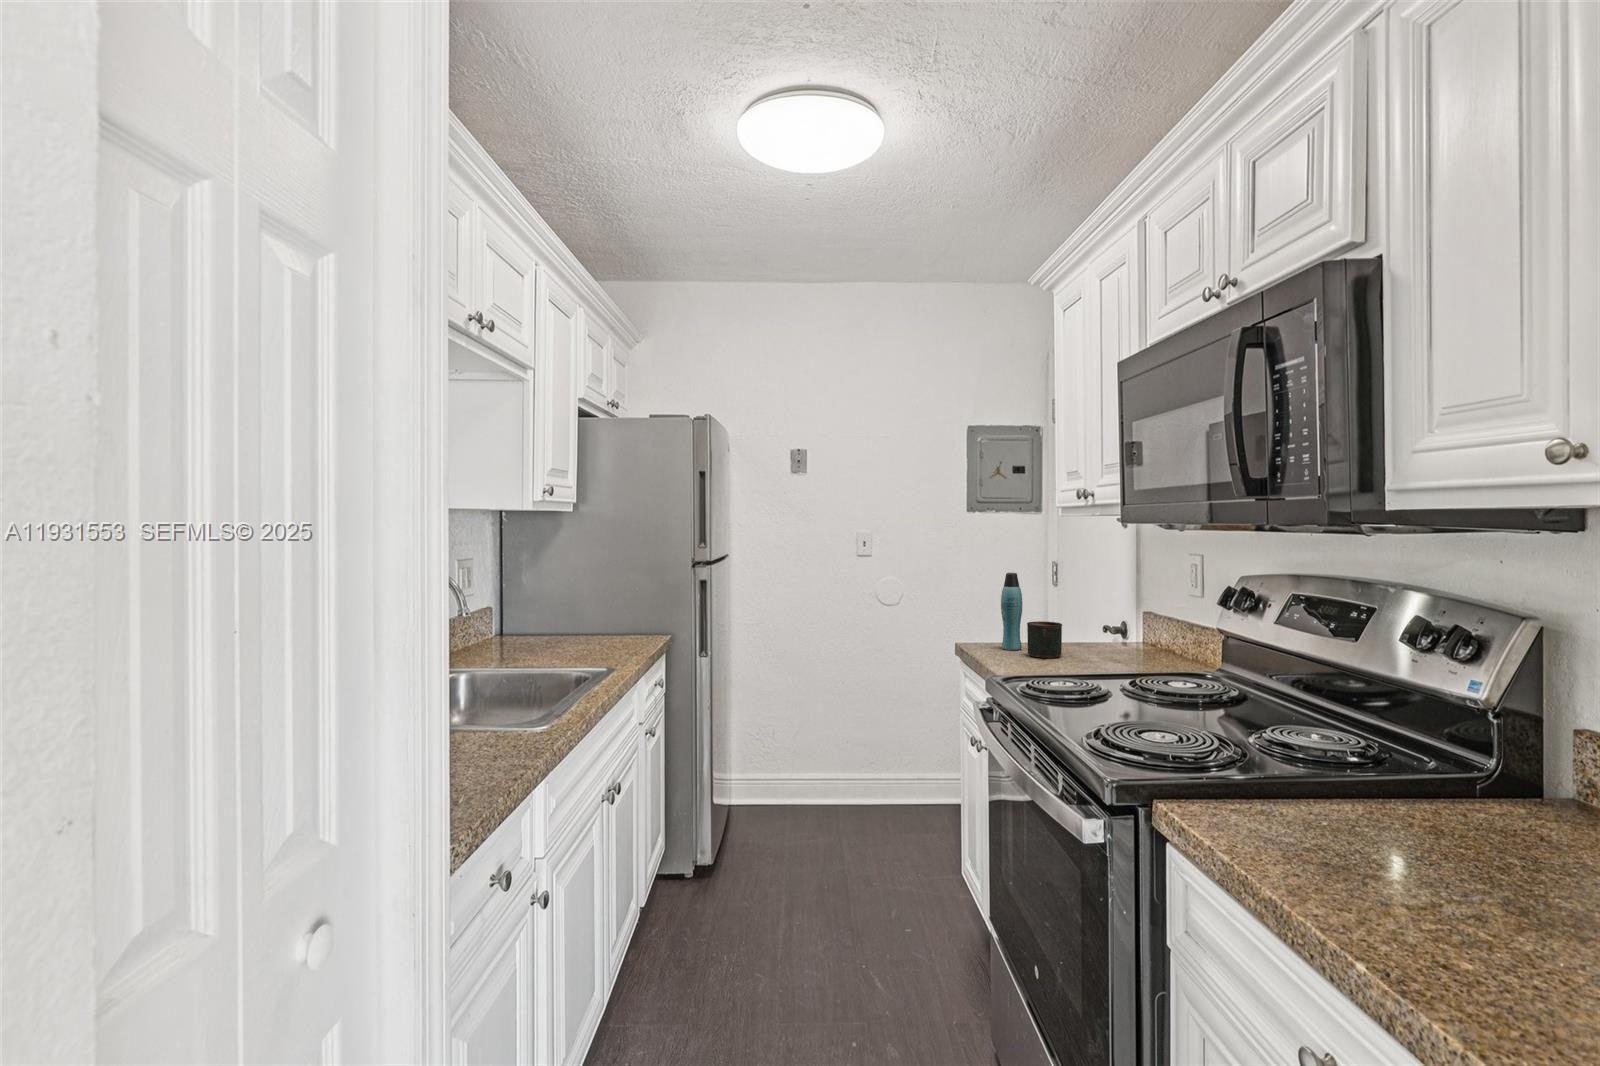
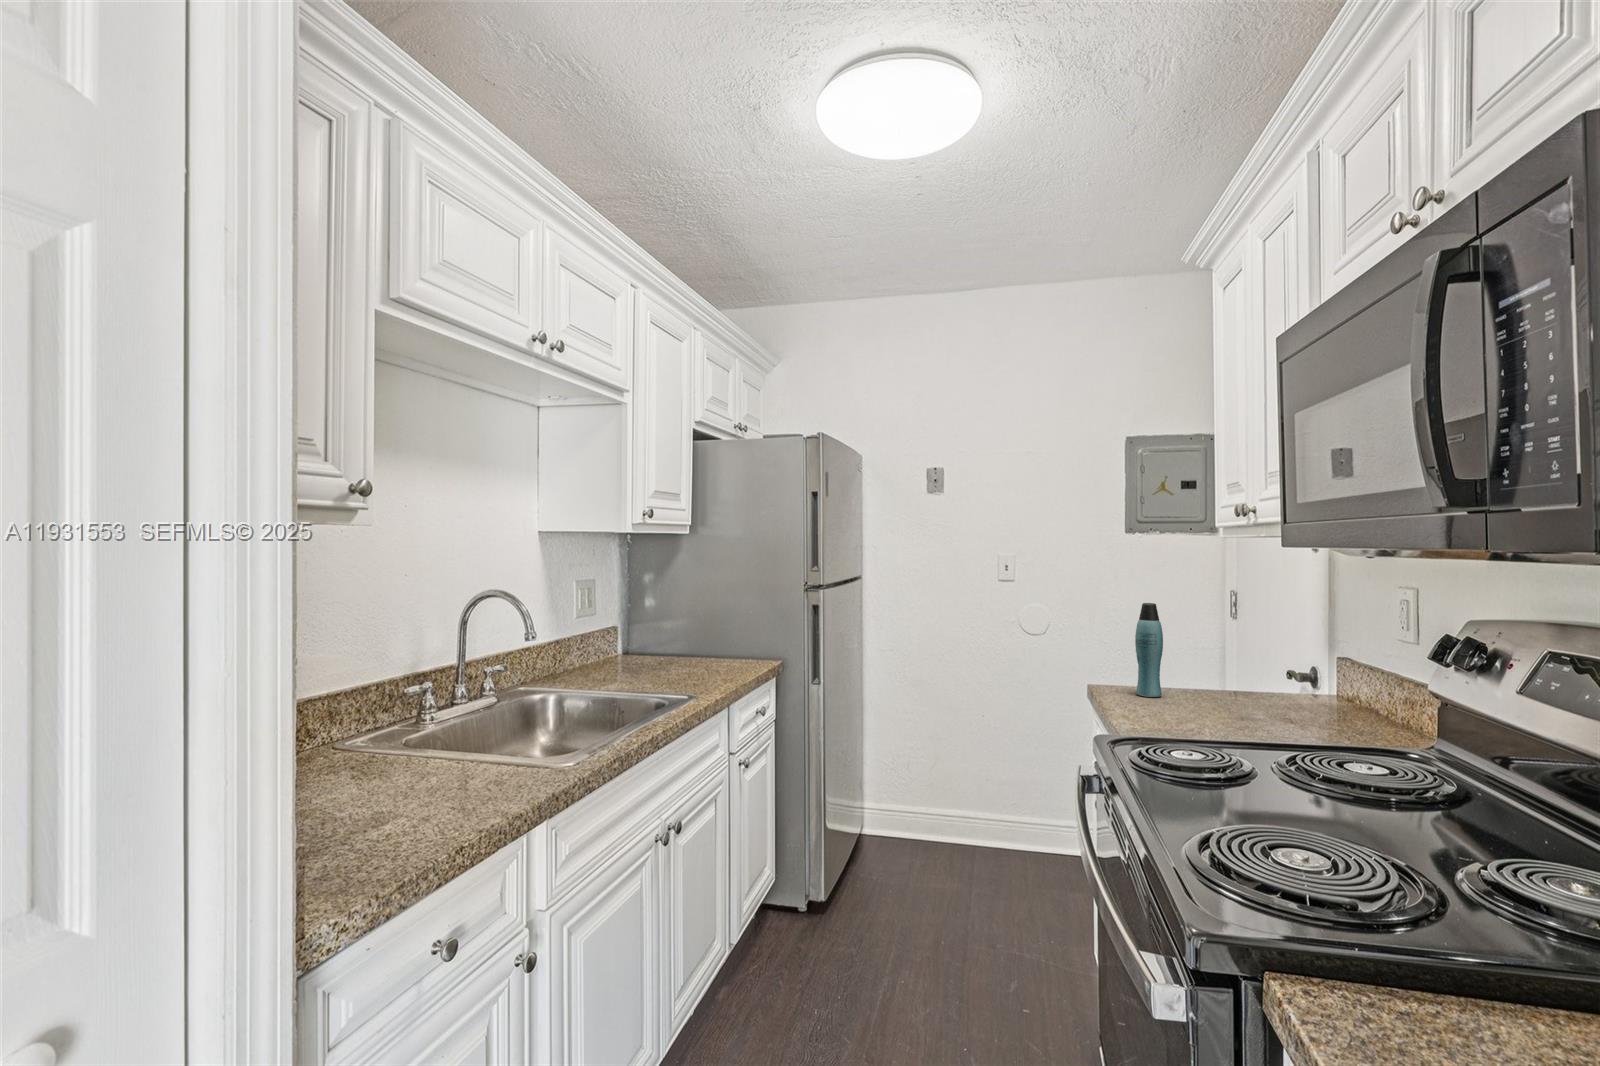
mug: present [1027,621,1062,658] -> none [1164,665,1211,712]

